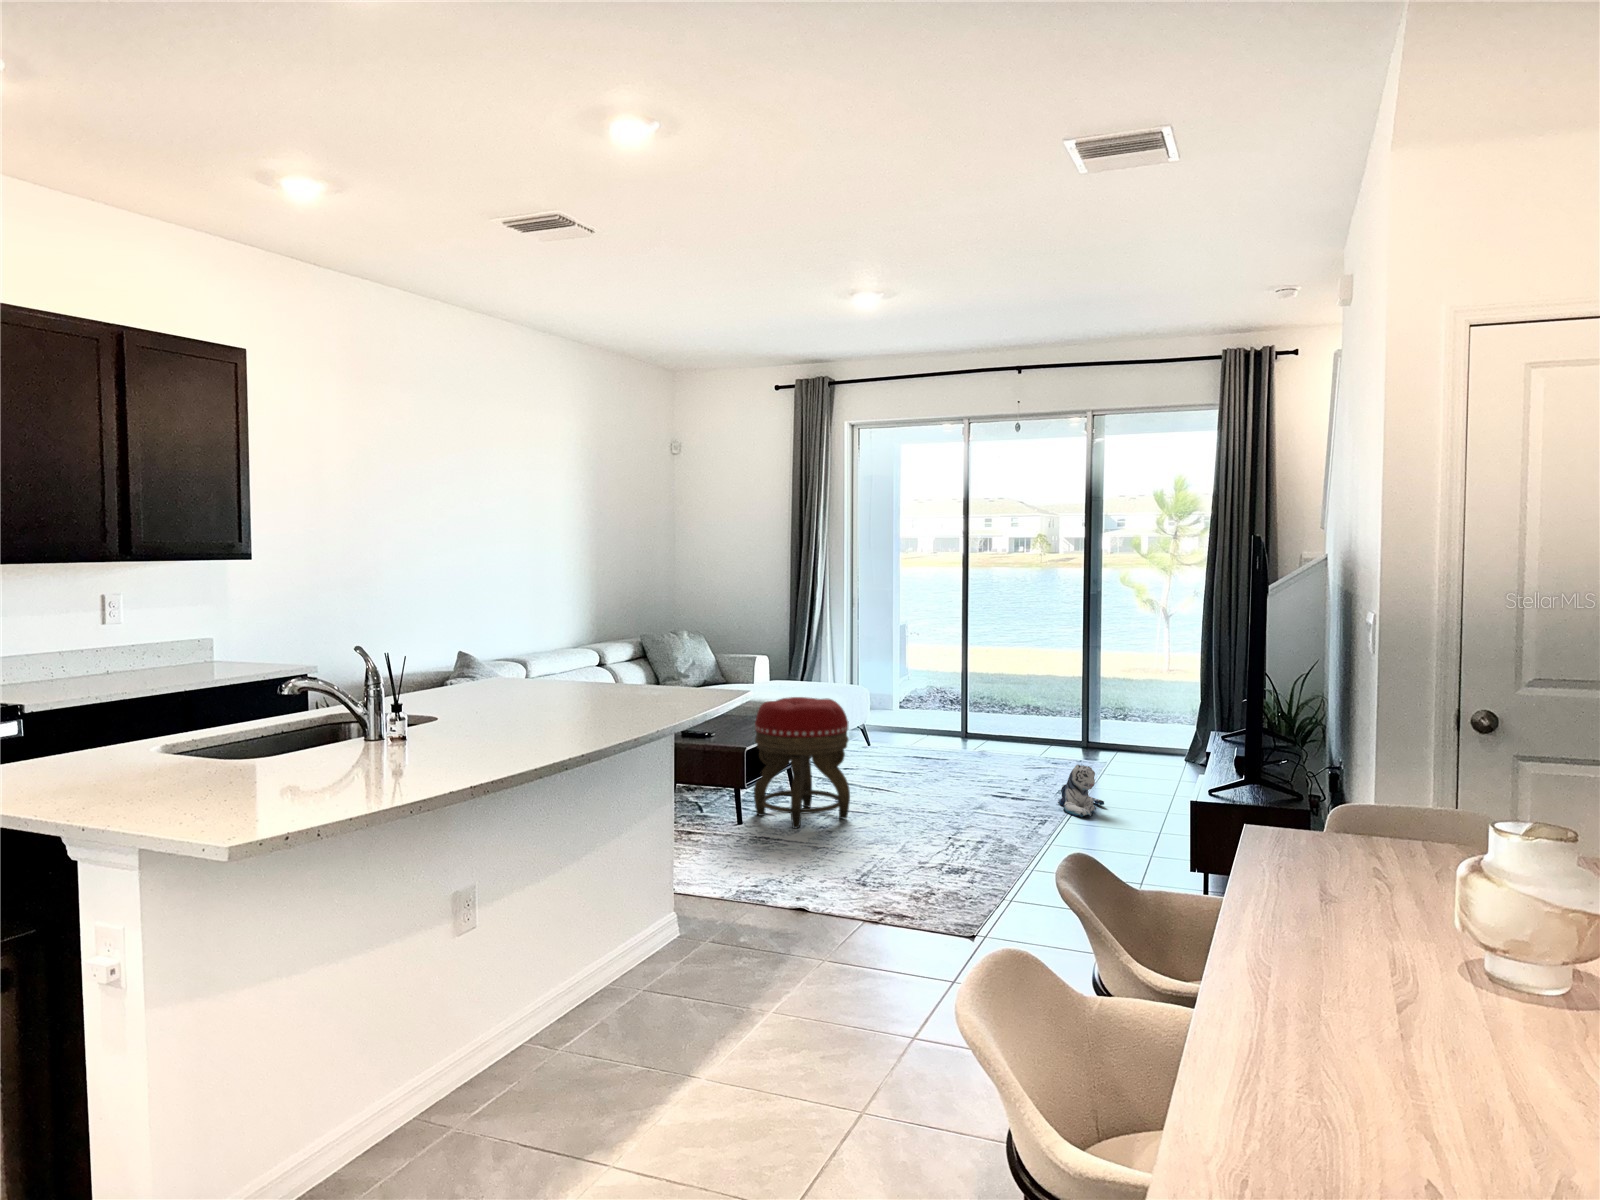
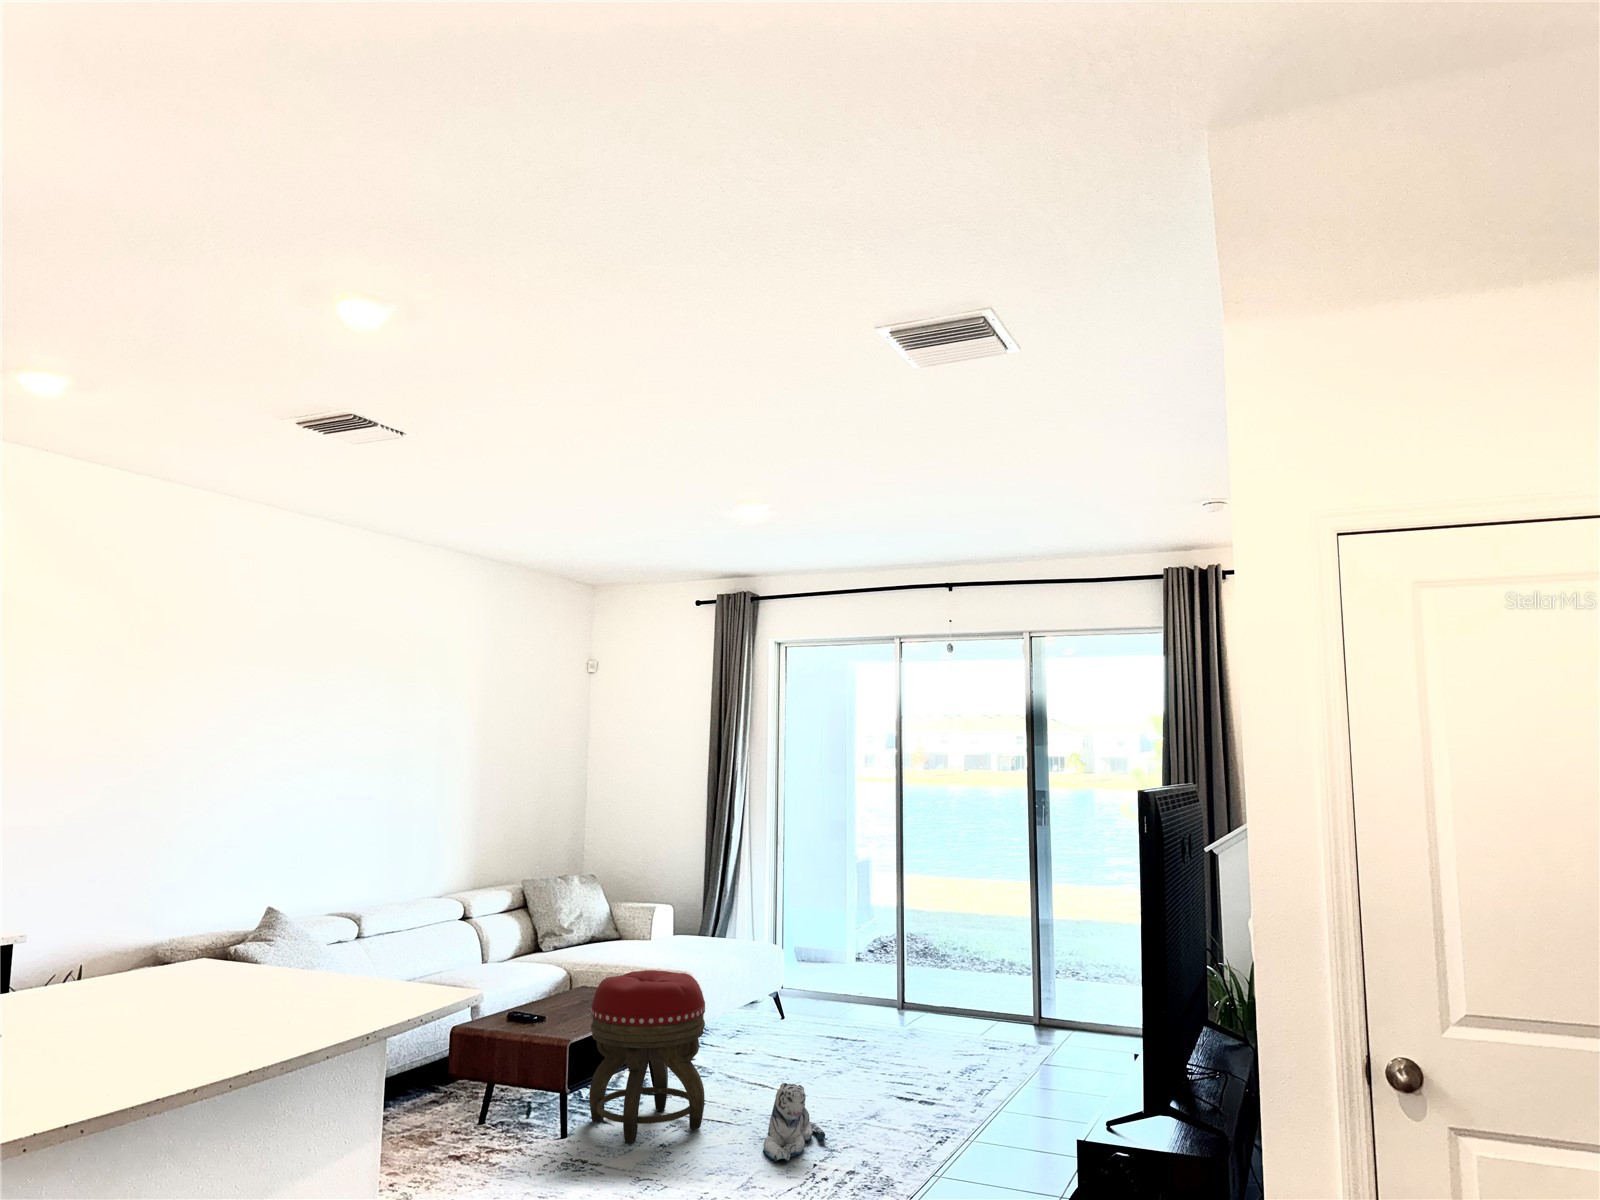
plush toy: present [1058,765,1104,817] -> present [763,1083,825,1162]

